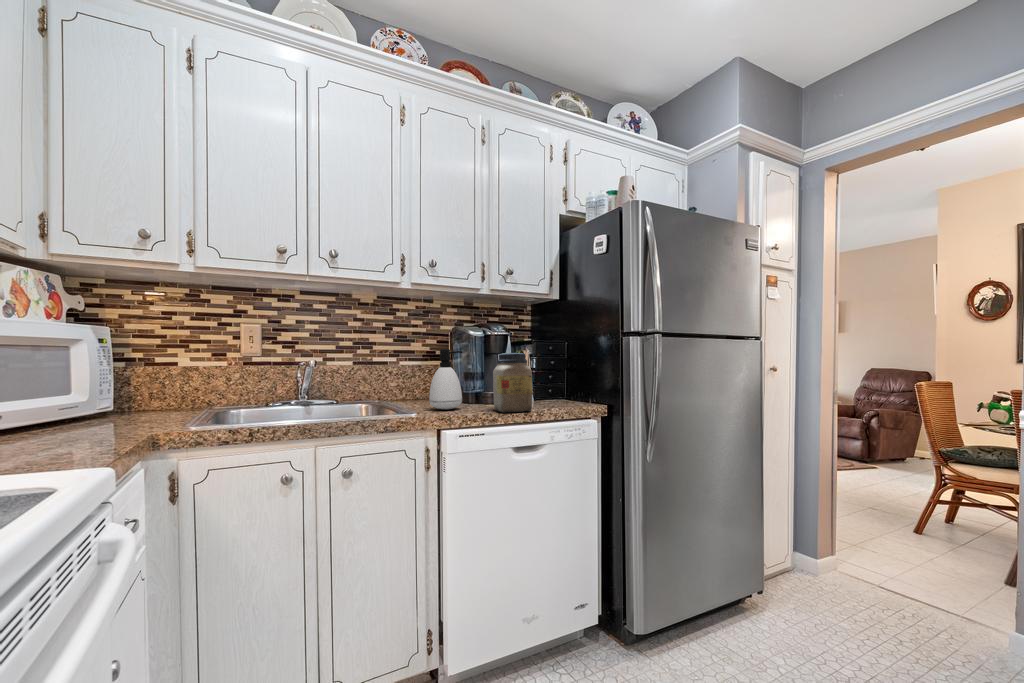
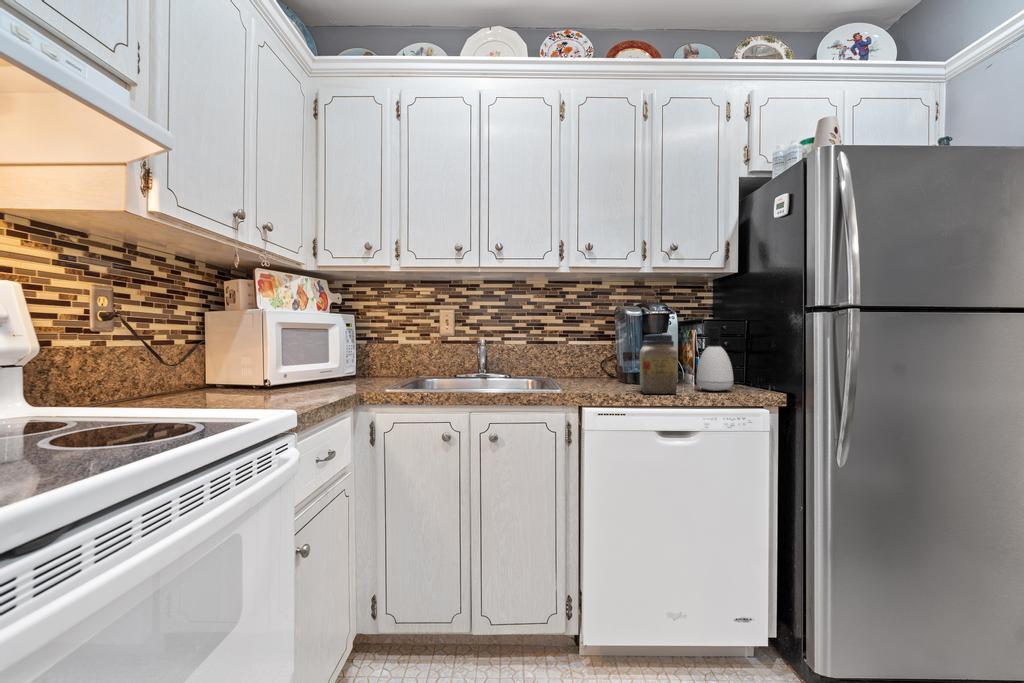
soap dispenser: present [429,349,462,410] -> present [697,327,734,391]

